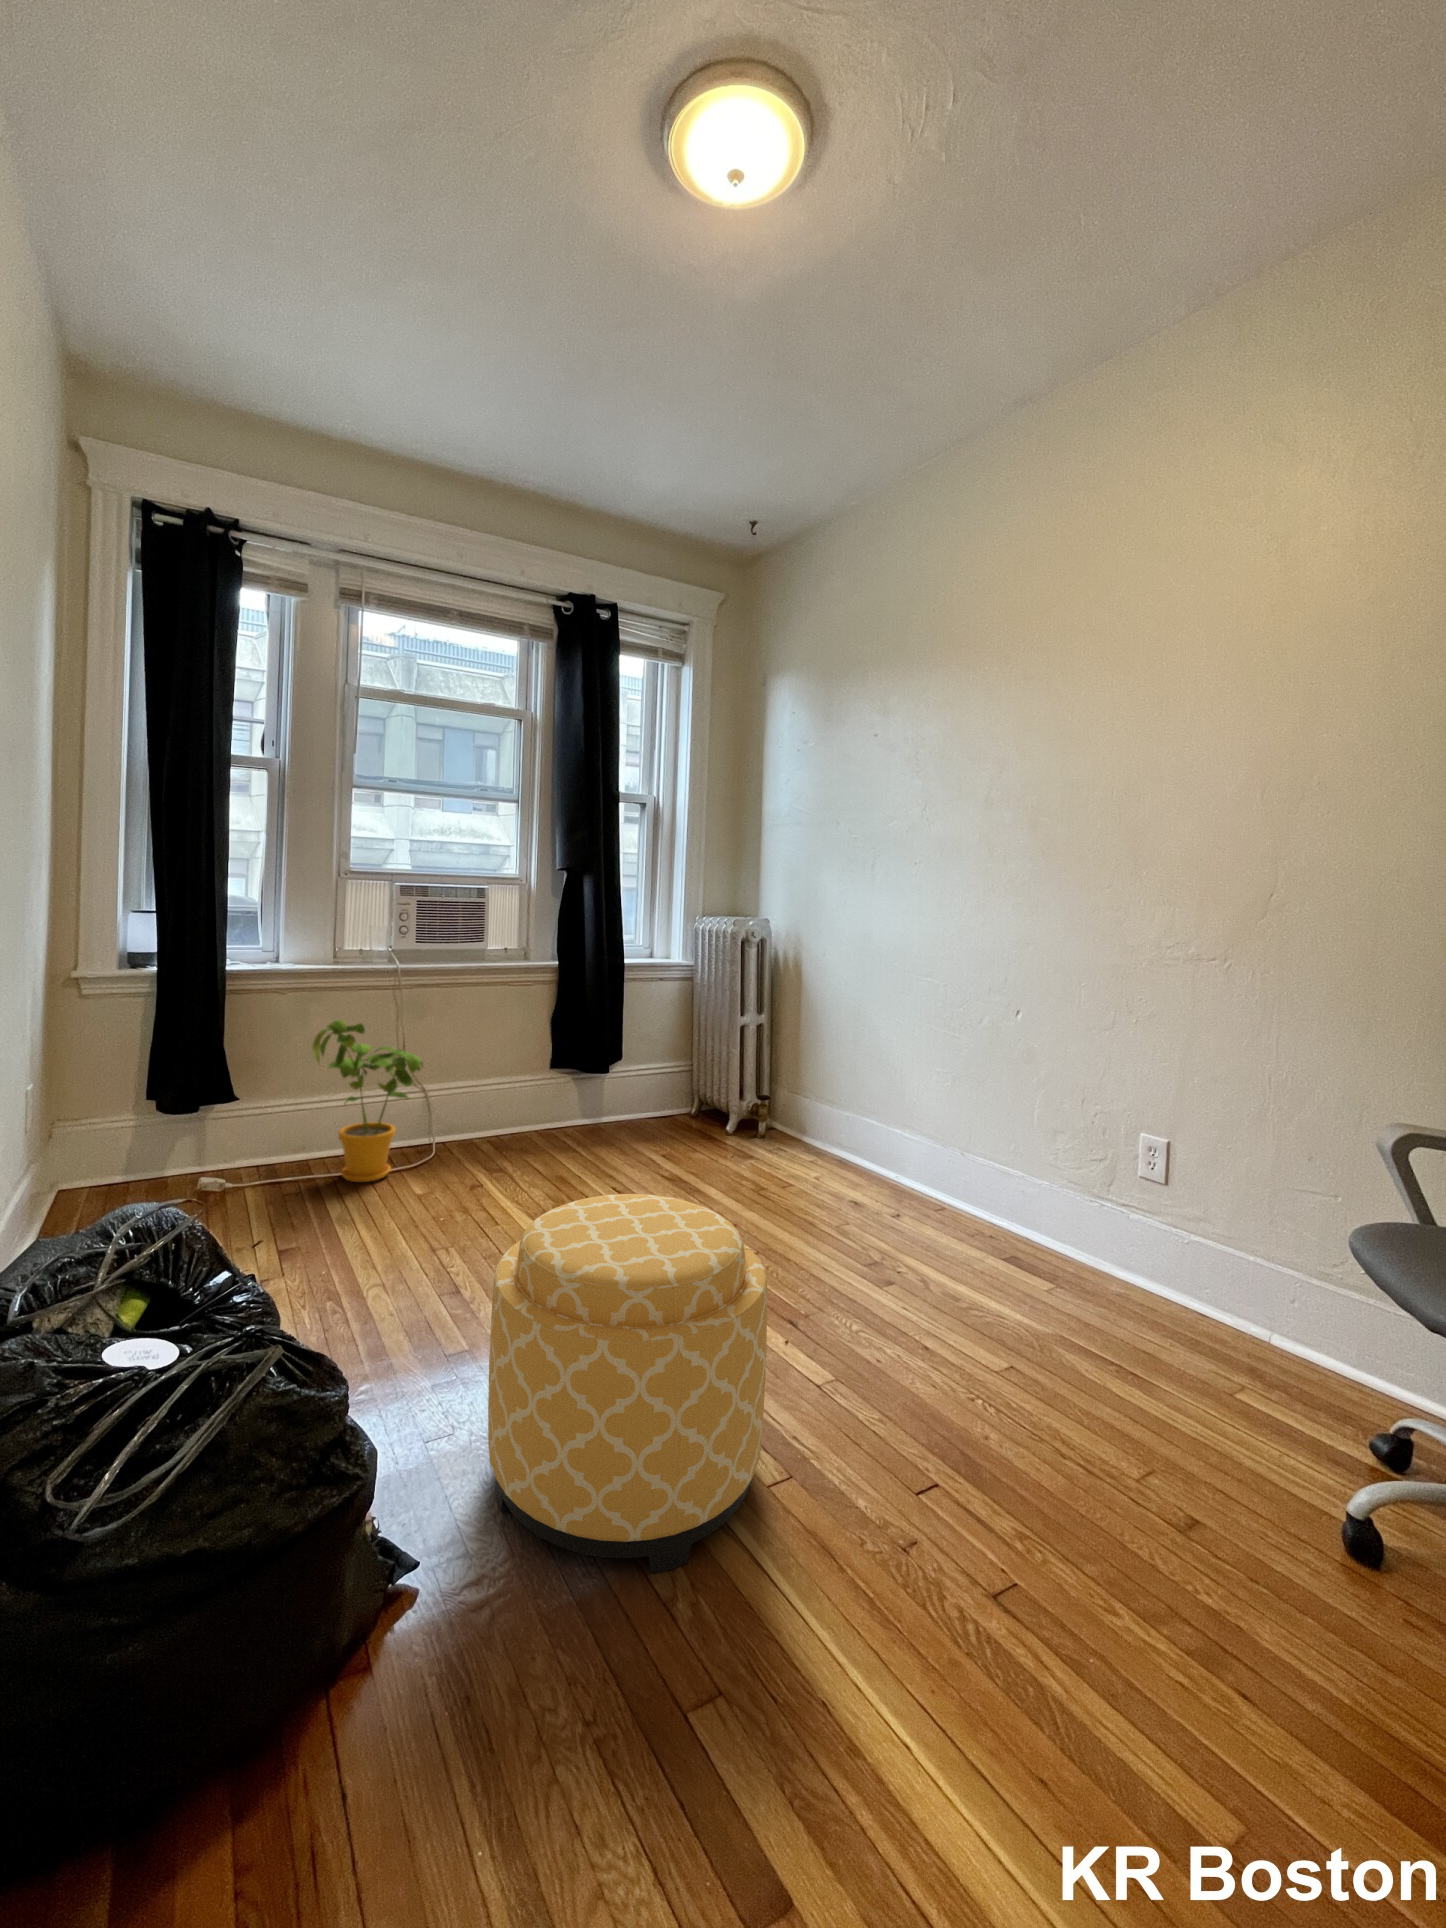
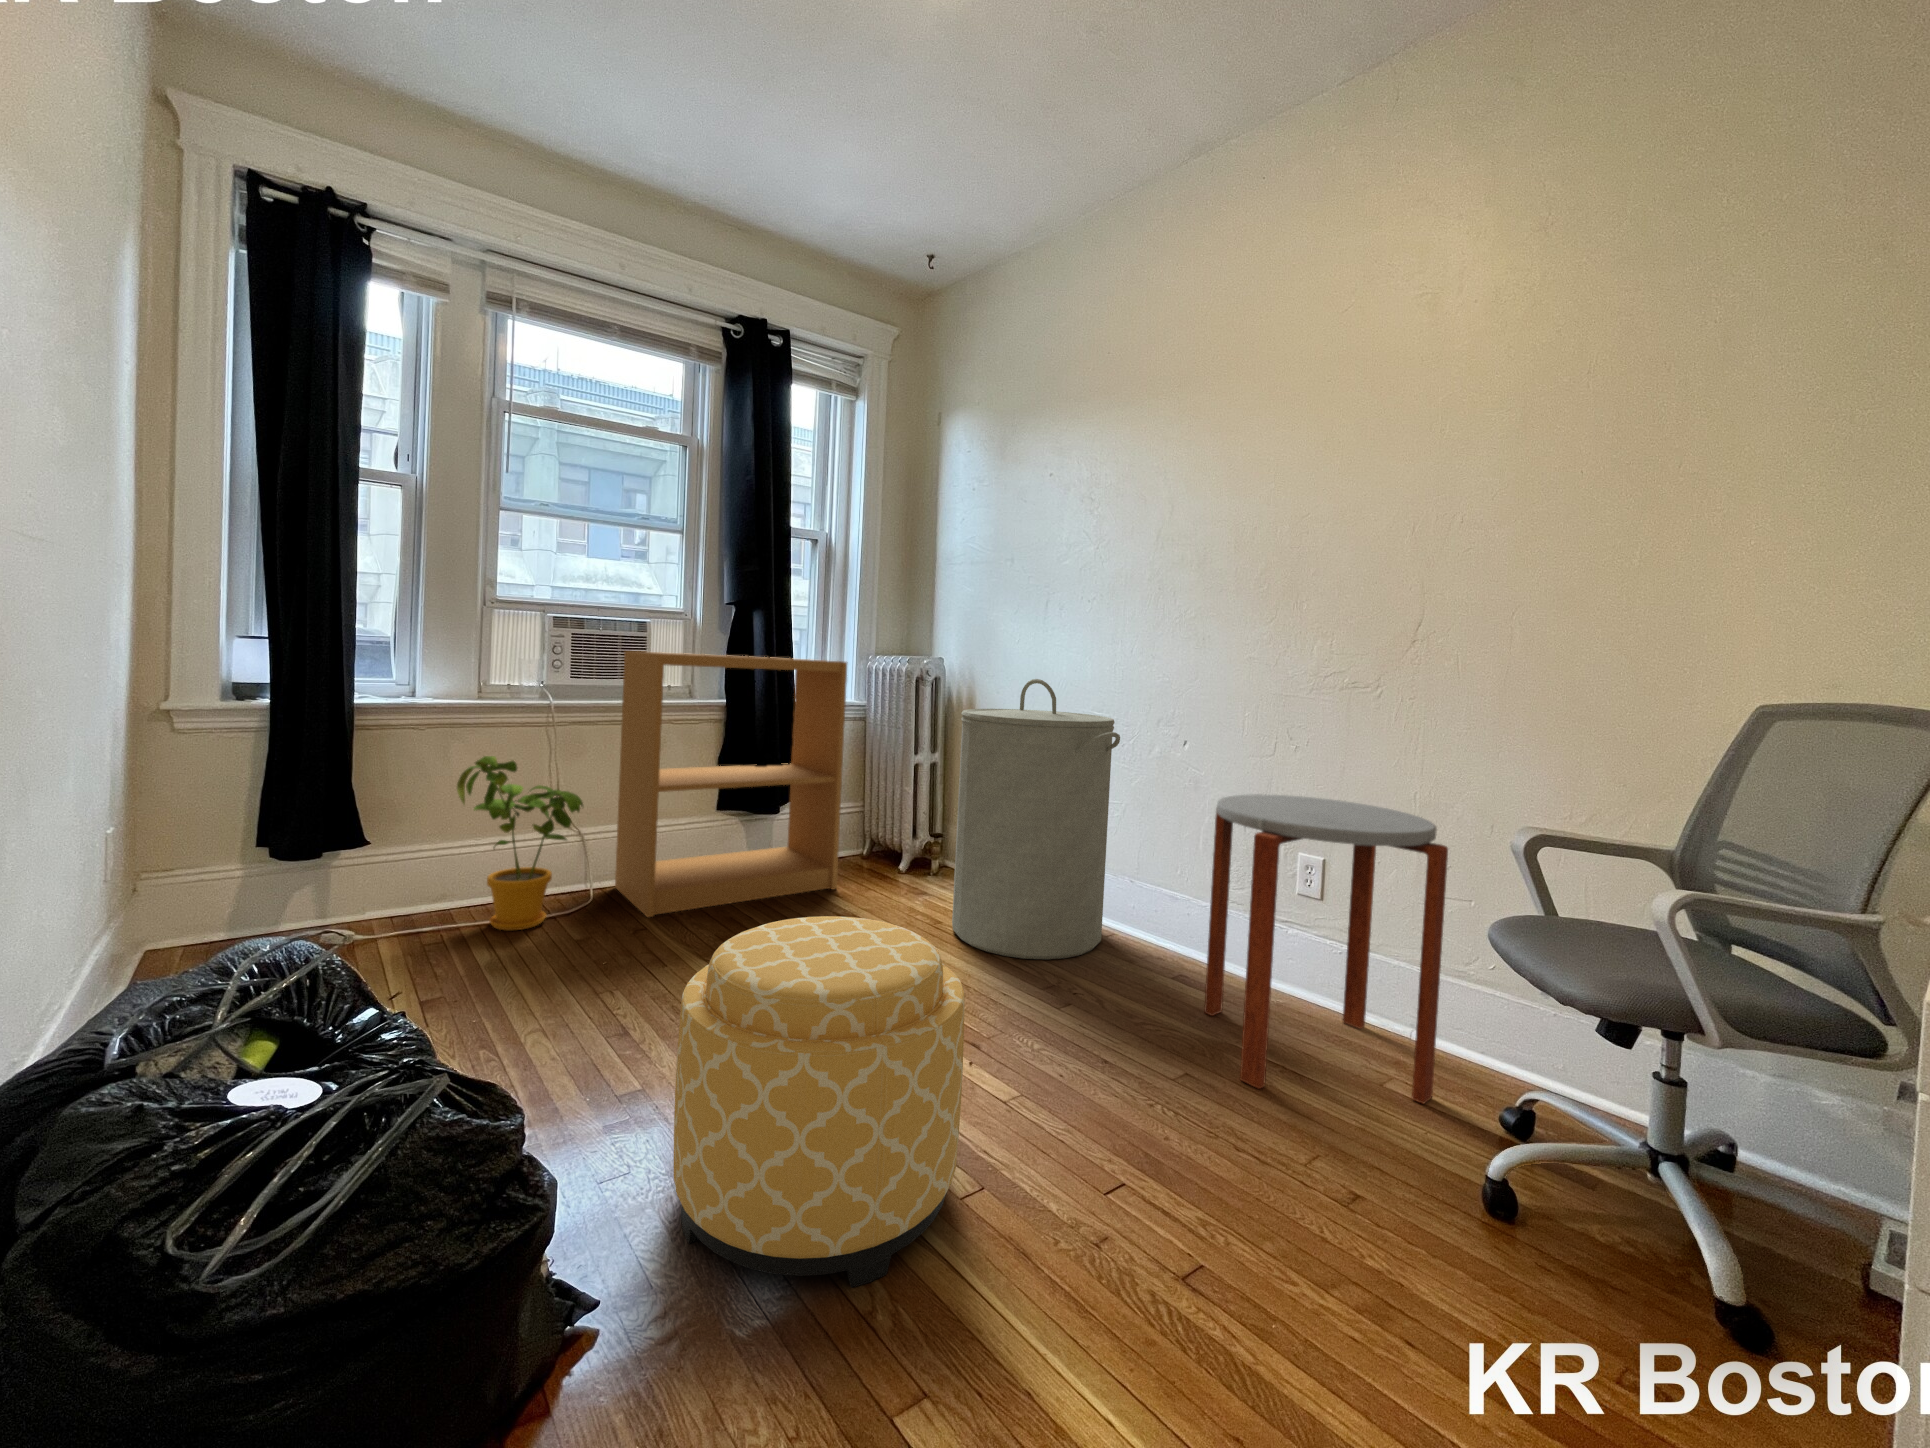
bookshelf: none [454,916,670,1173] -> present [615,651,847,917]
laundry hamper: none [775,942,945,1232] -> present [952,679,1120,959]
side table: none [1038,1069,1309,1422] -> present [1204,794,1448,1104]

